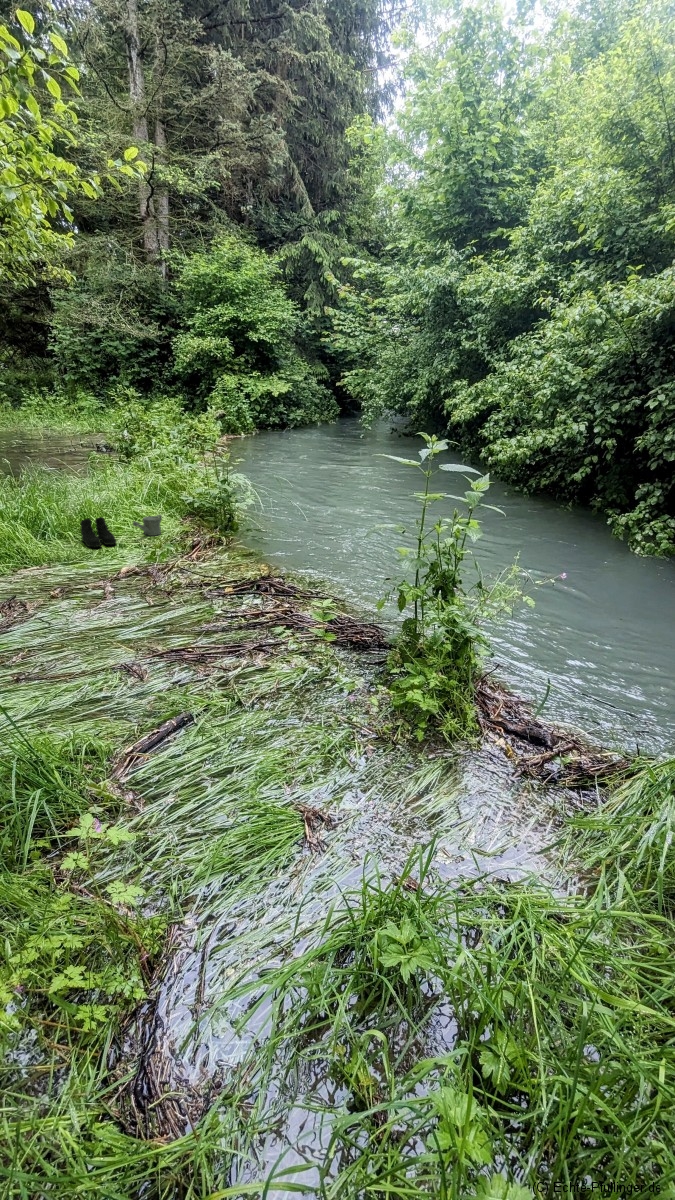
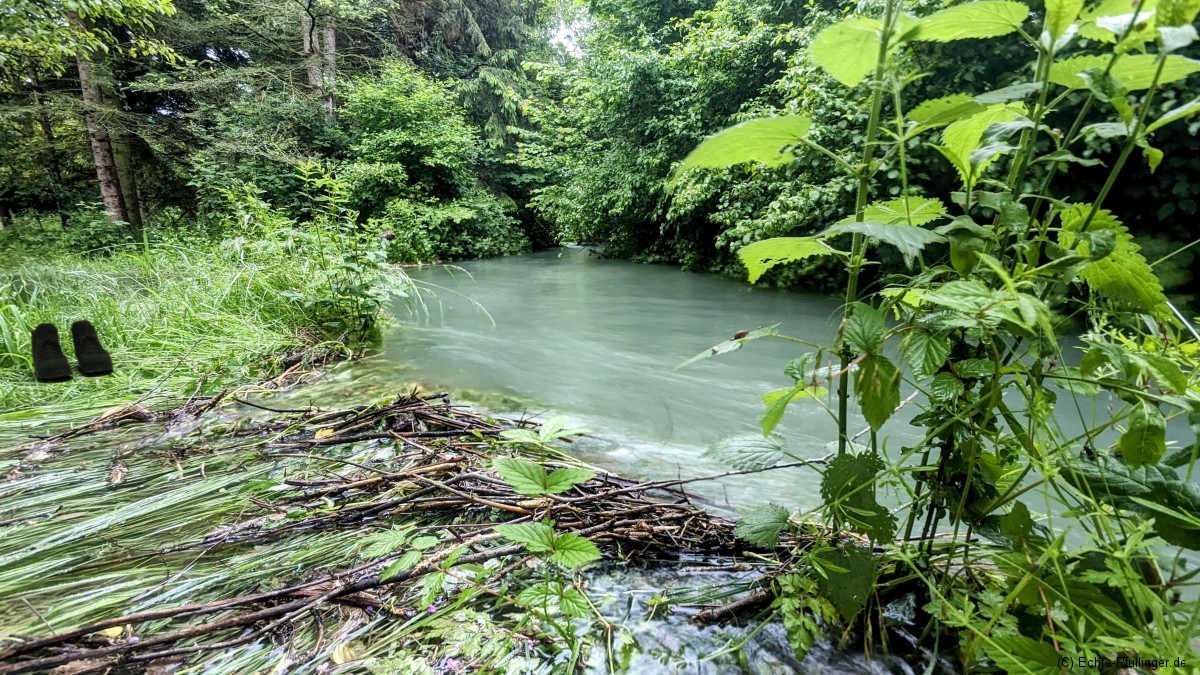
watering can: present [133,515,162,536] -> none [155,319,232,355]

